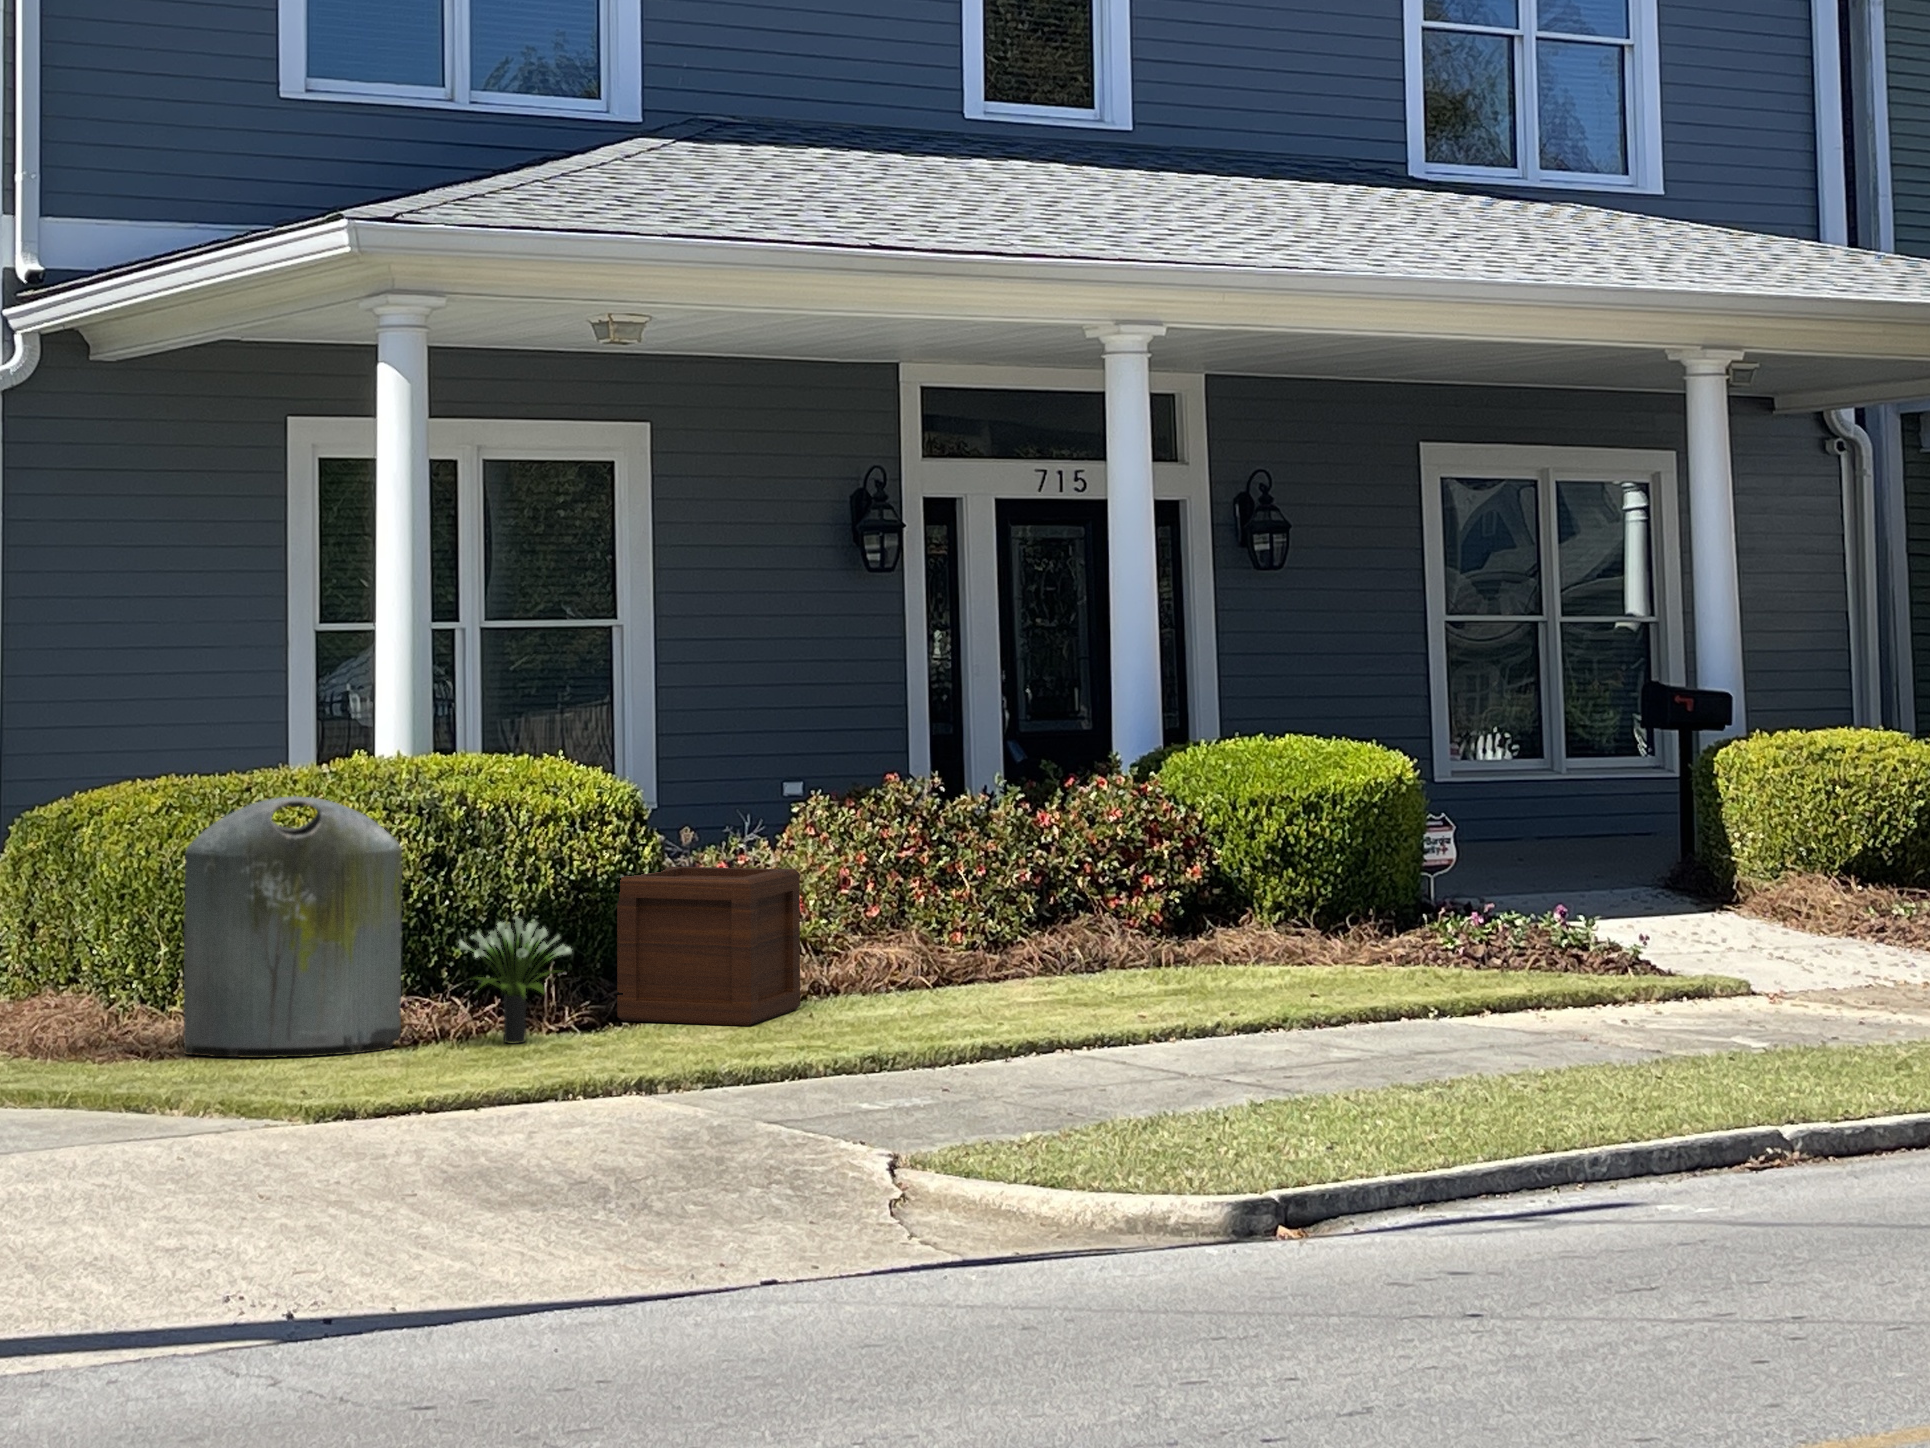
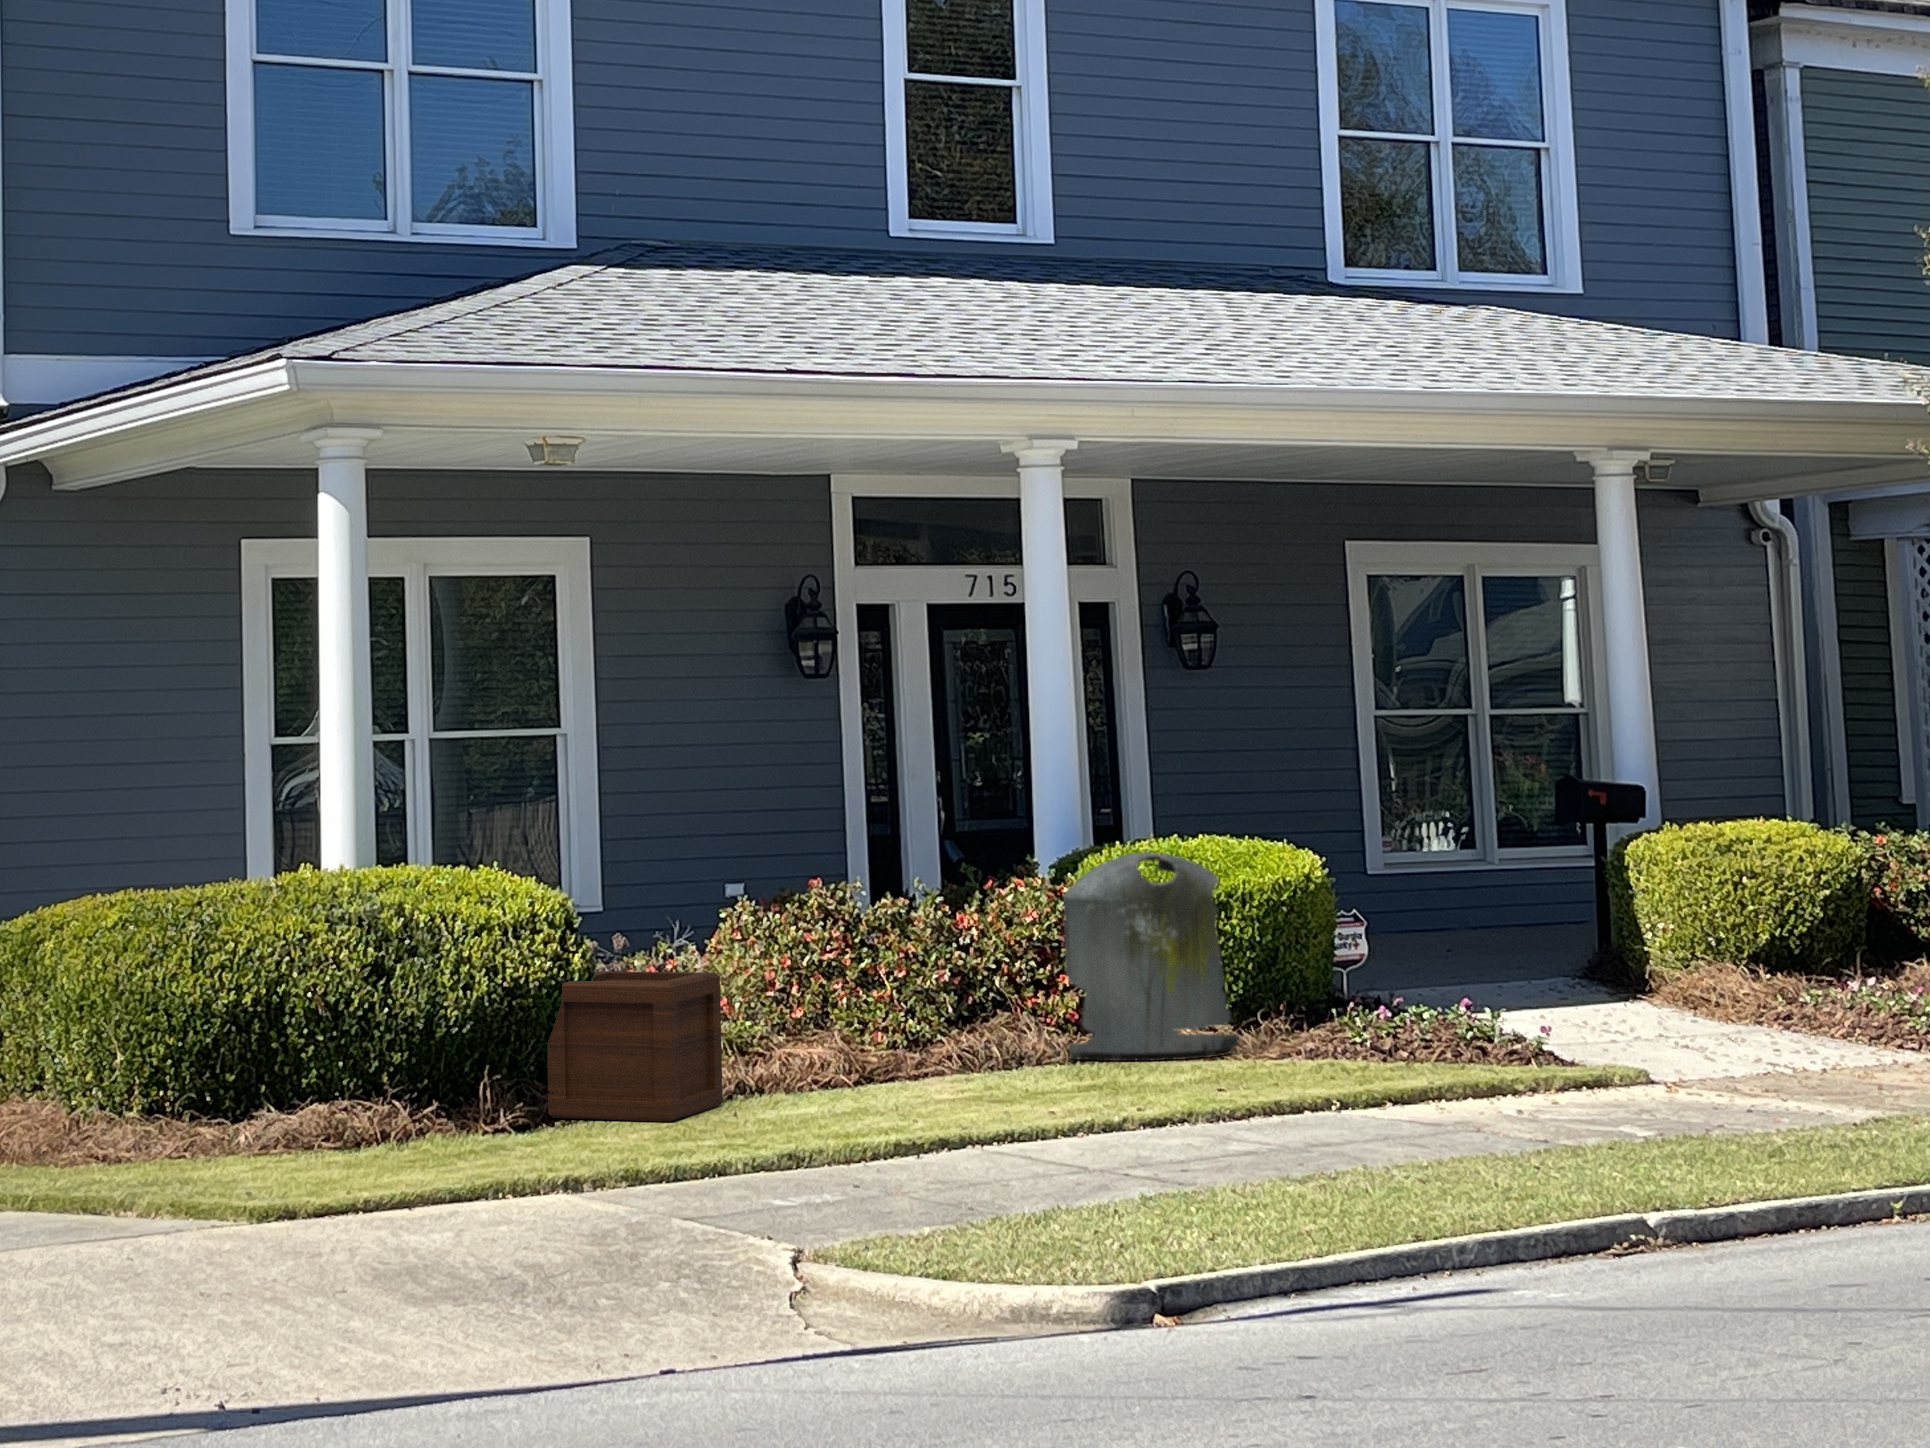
trash can: present [184,796,402,1058] -> present [1064,852,1239,1061]
potted plant: present [459,917,572,1043] -> none [396,1021,502,1140]

